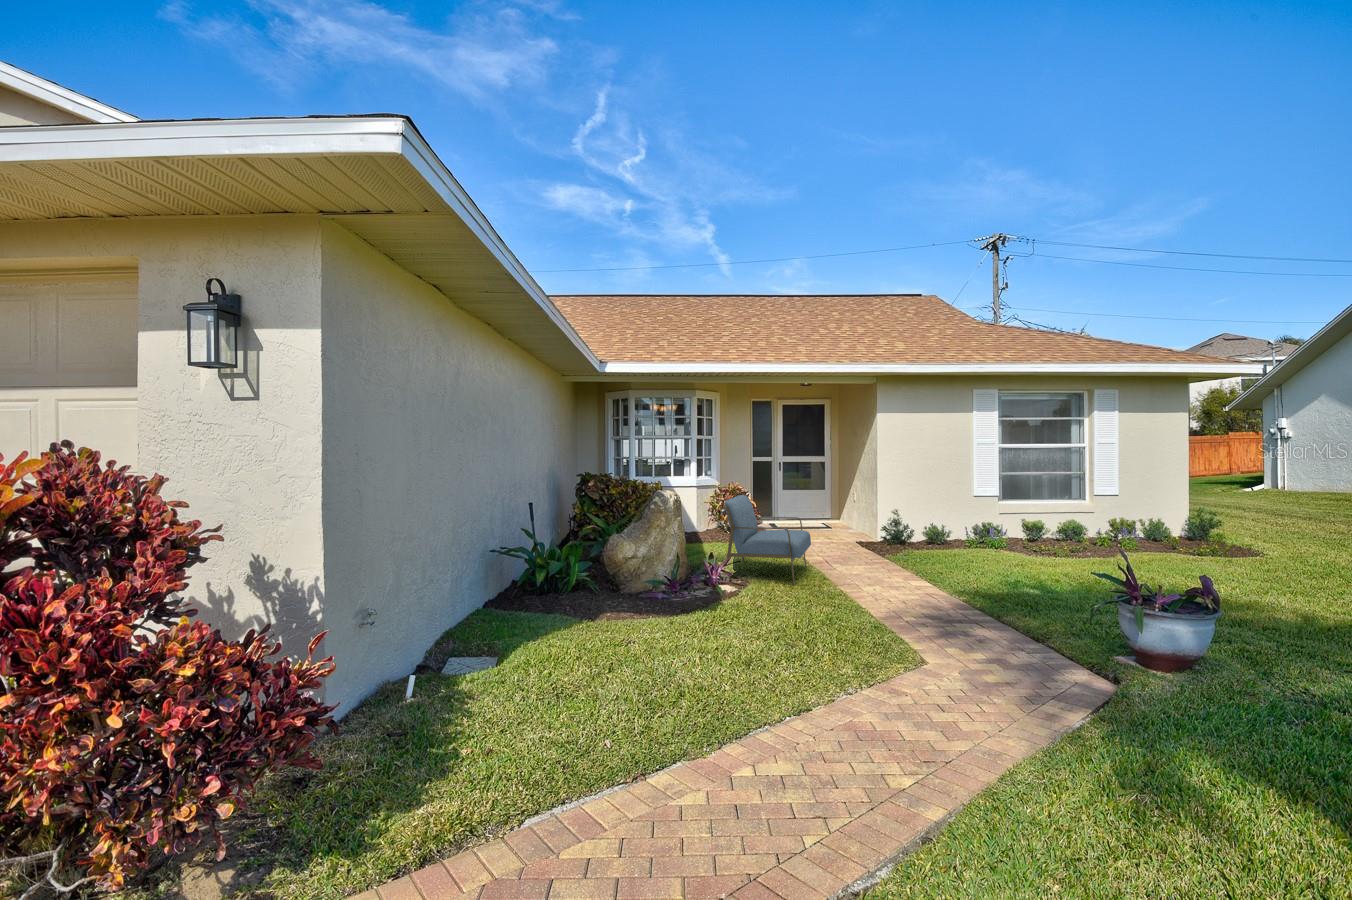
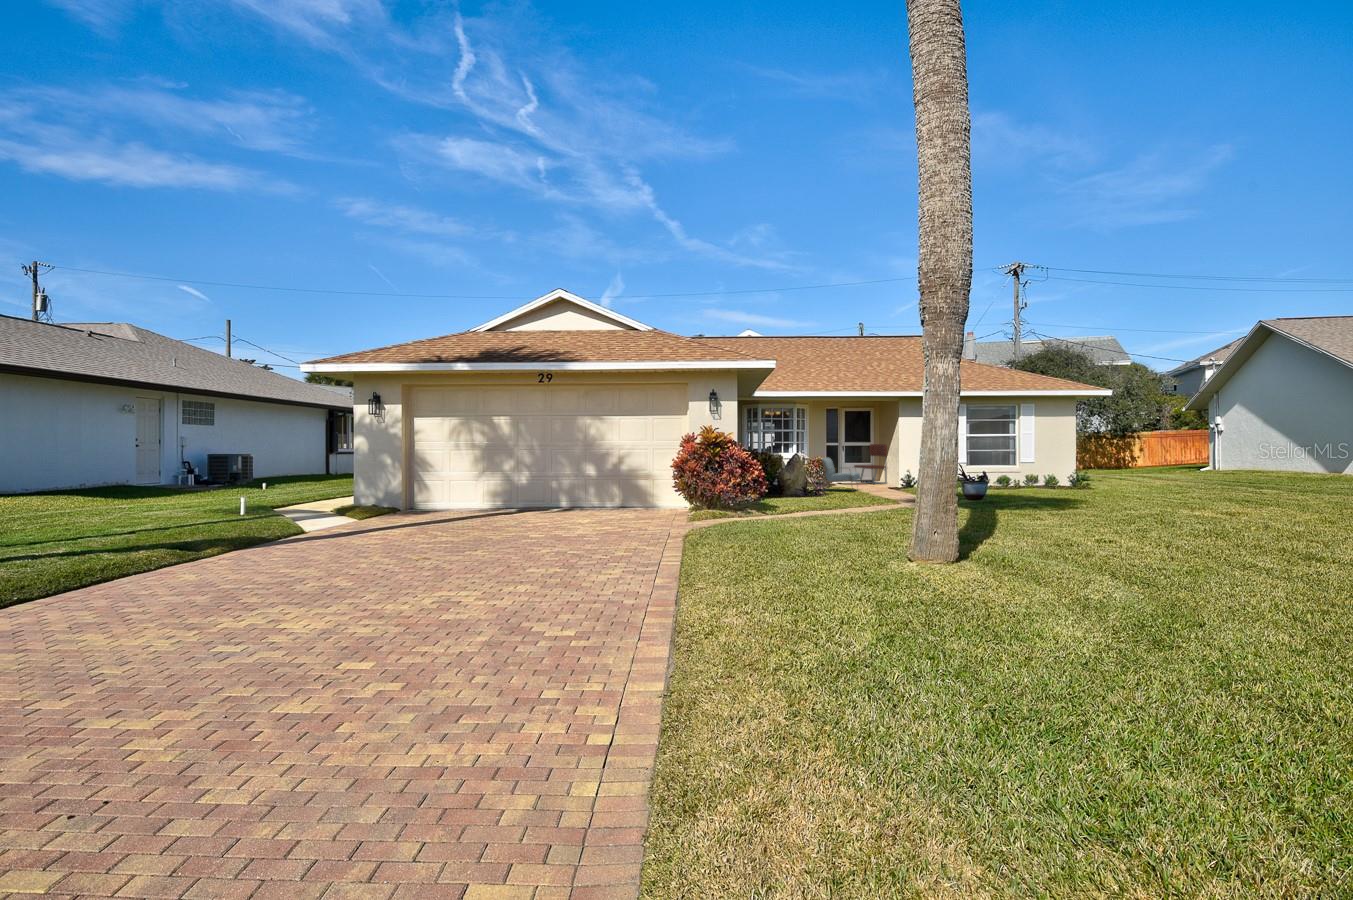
bench: none [797,459,859,535] -> present [854,444,887,484]

